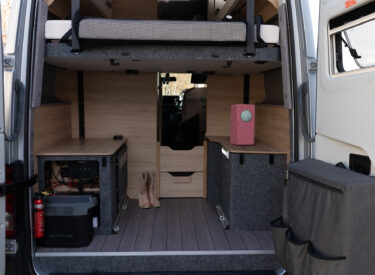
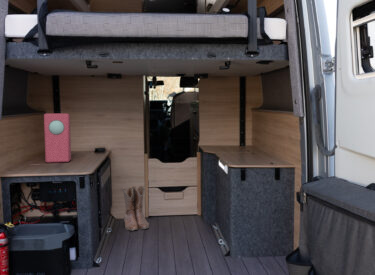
speaker: present [230,104,255,145] -> present [44,114,71,163]

